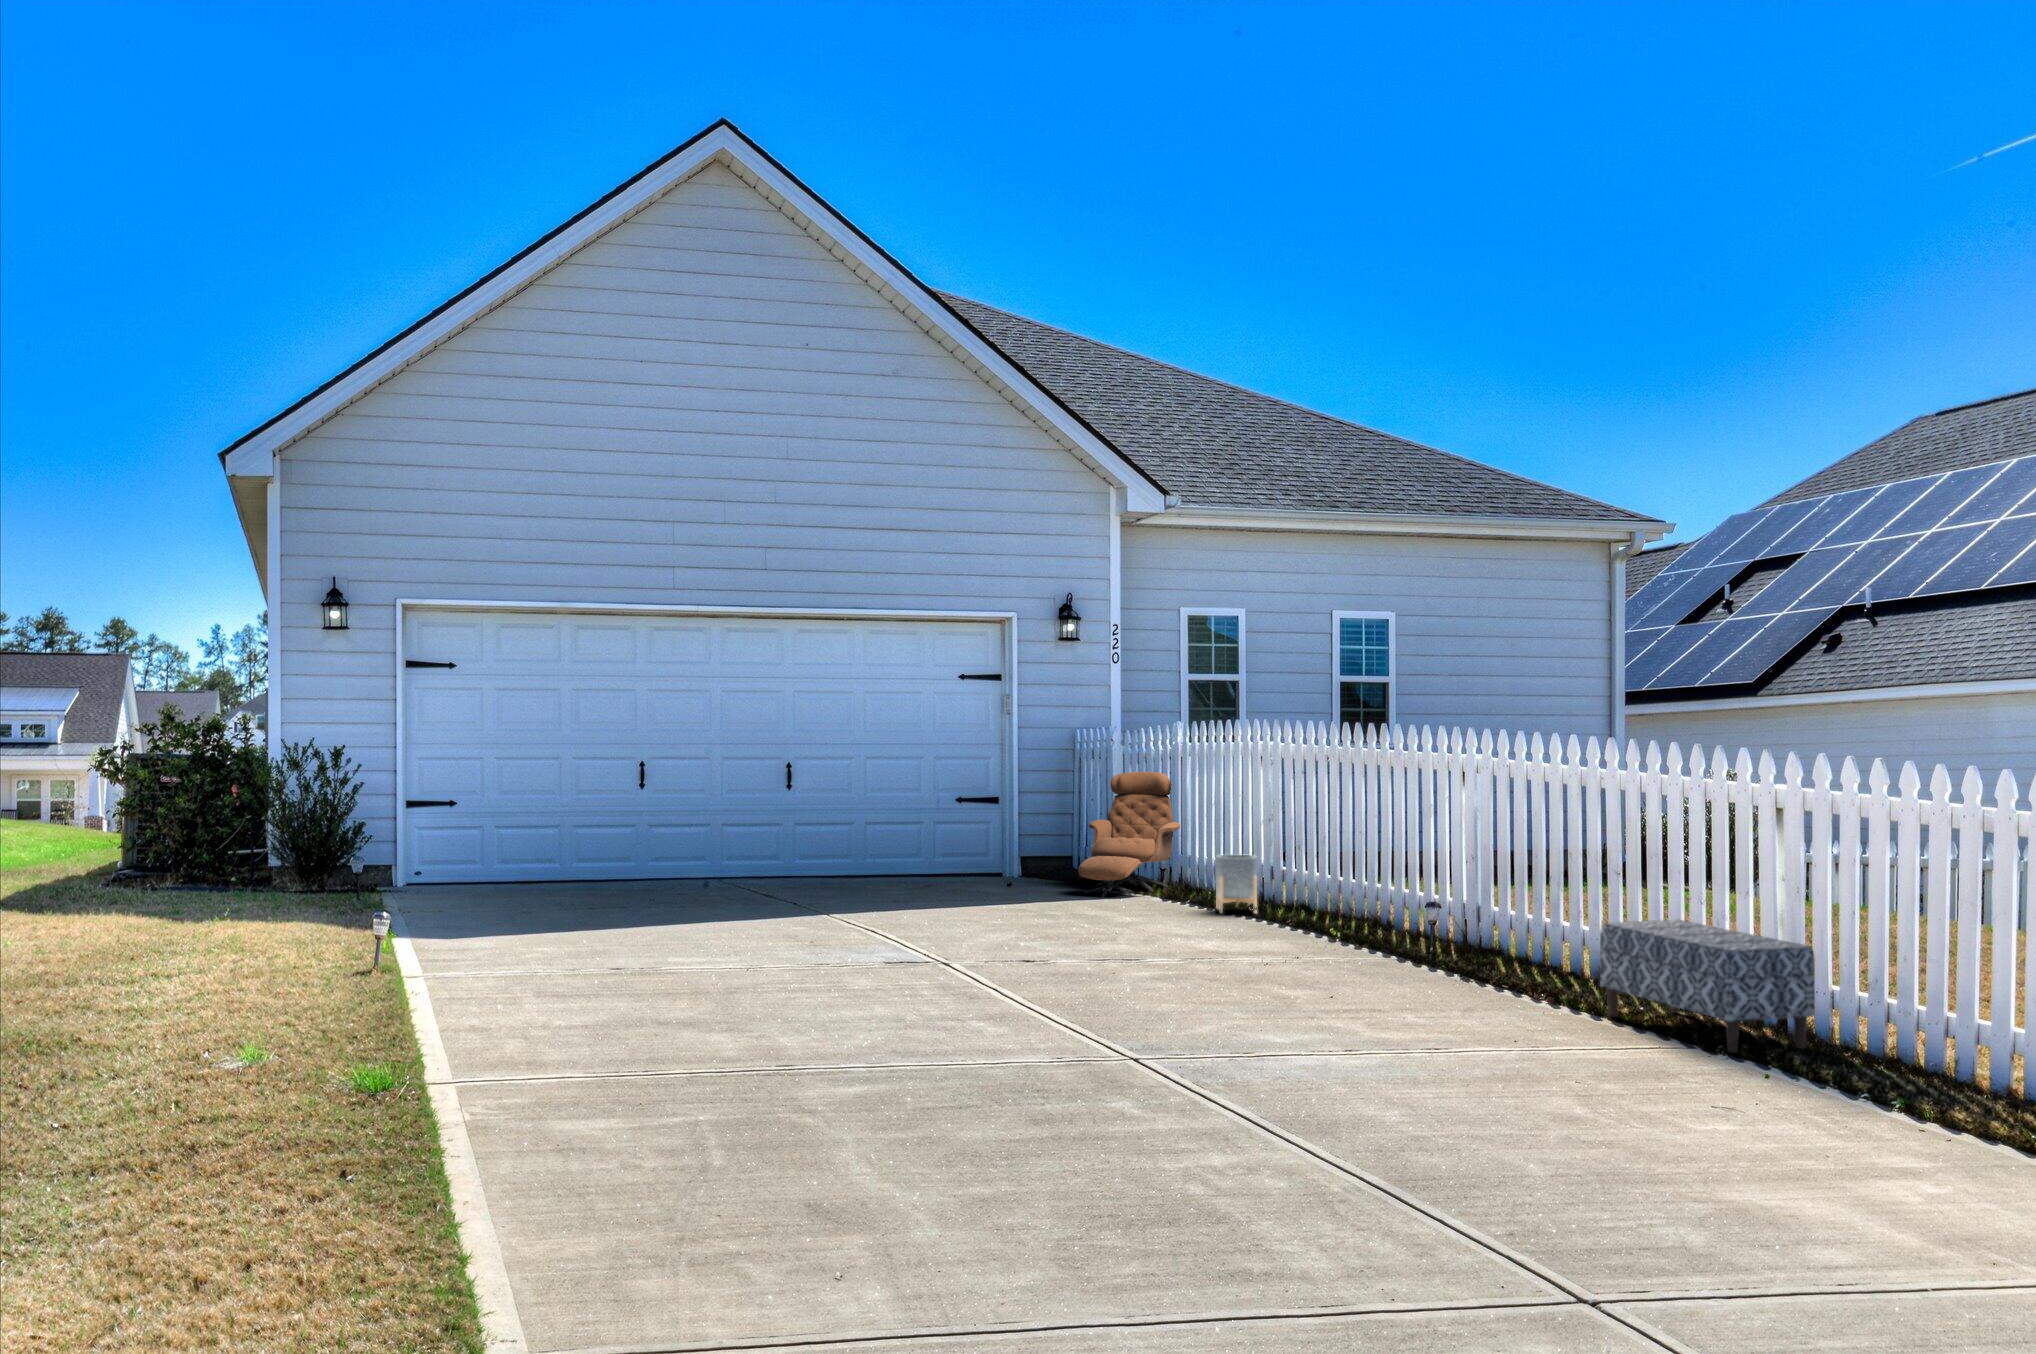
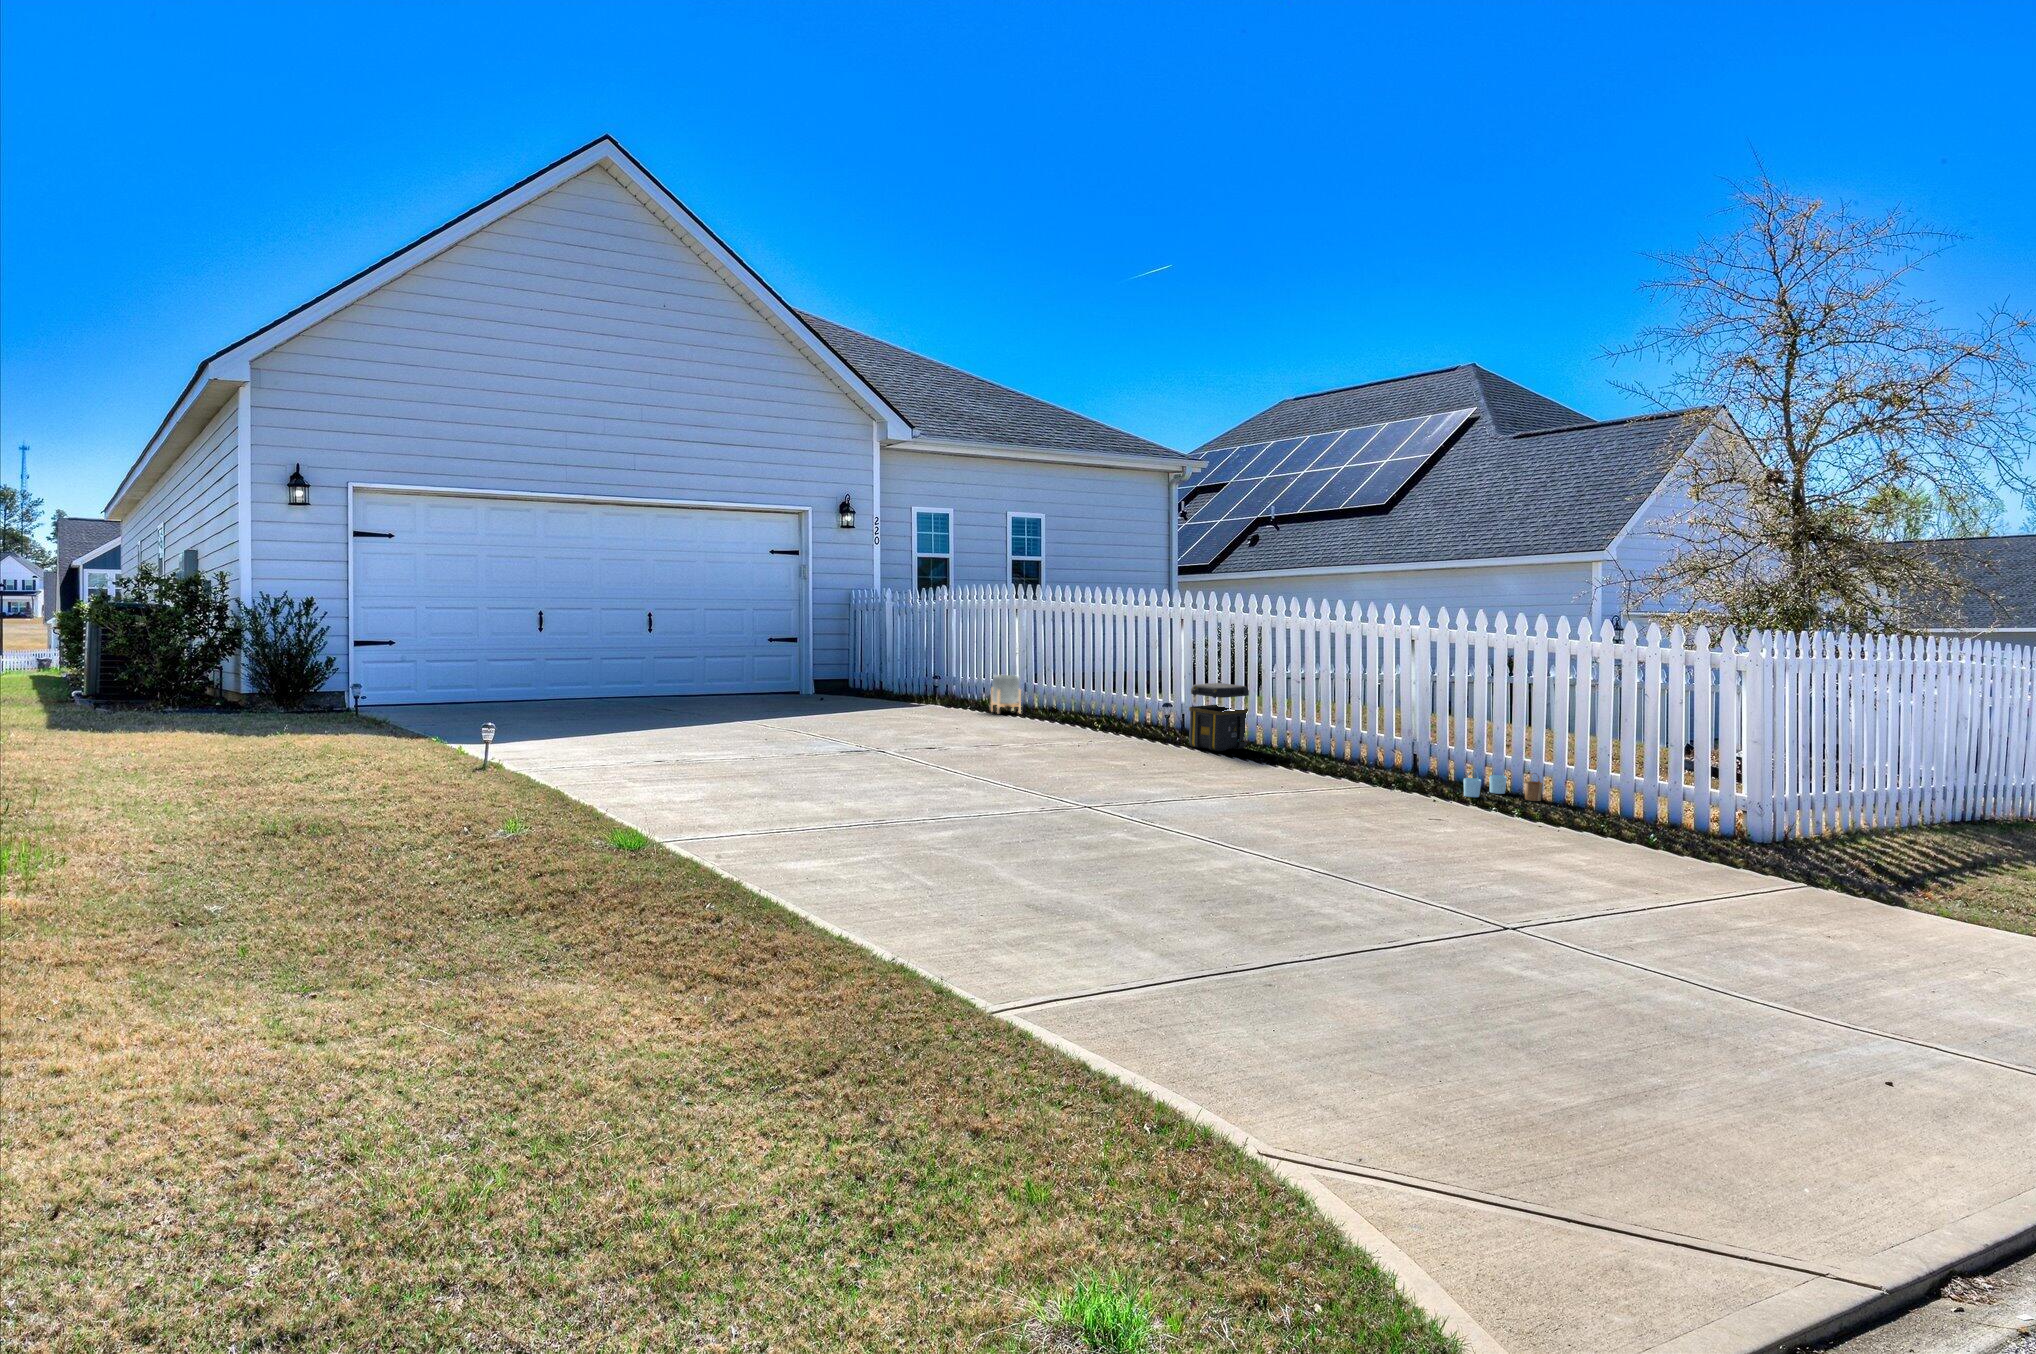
lounge chair: present [1079,772,1180,897] -> none [884,620,947,705]
toolbox: none [1446,870,1545,981] -> present [1189,683,1249,751]
bench: present [1600,920,1815,1053] -> none [1309,711,1445,787]
bucket: none [1820,1024,1968,1089] -> present [1463,767,1543,801]

